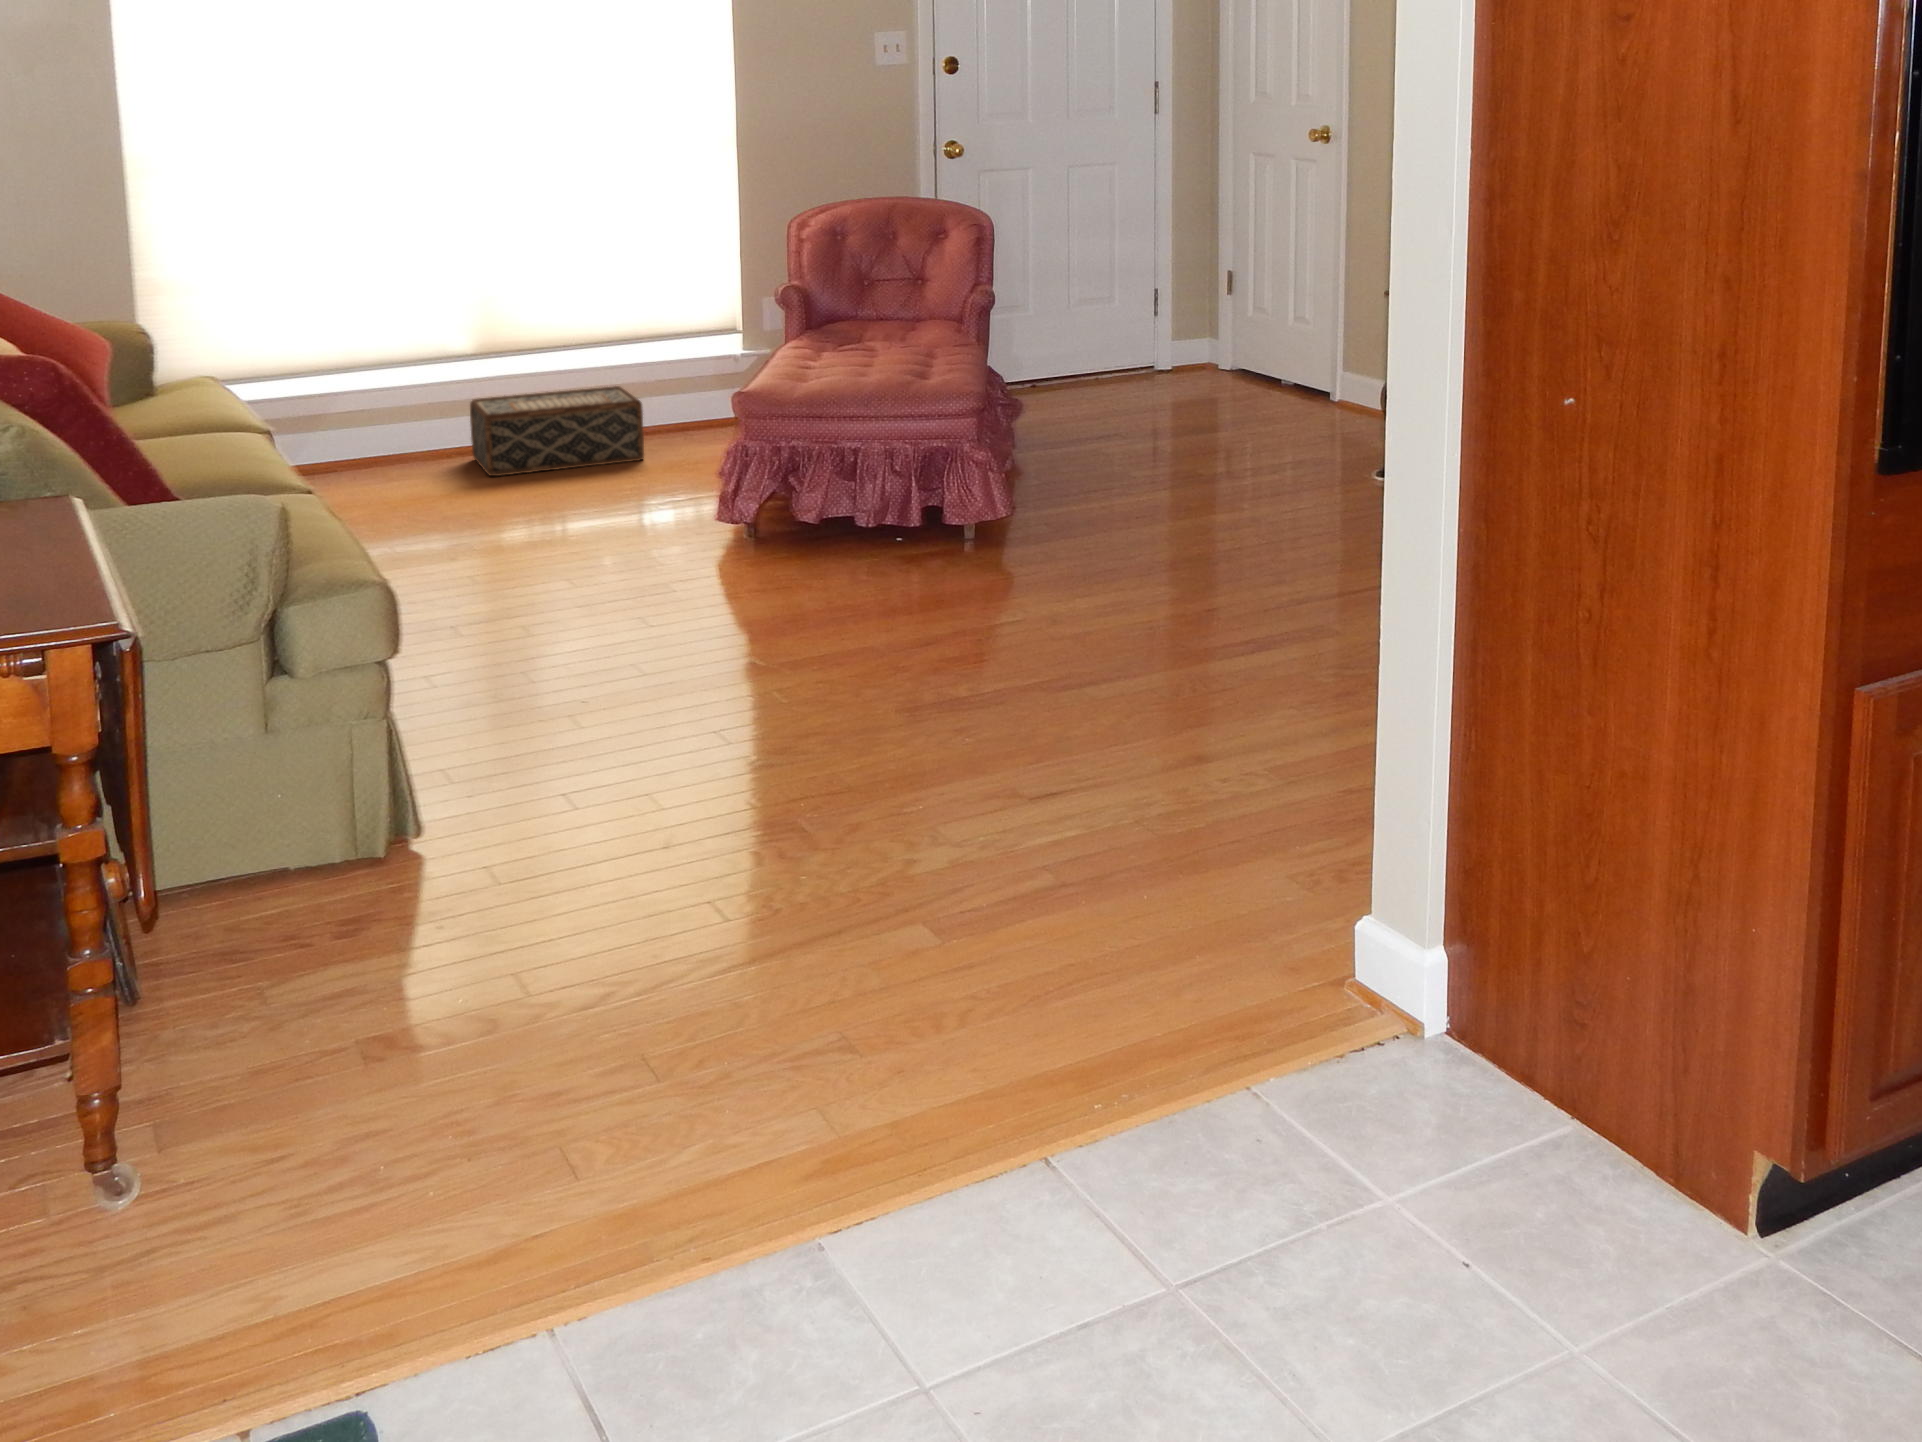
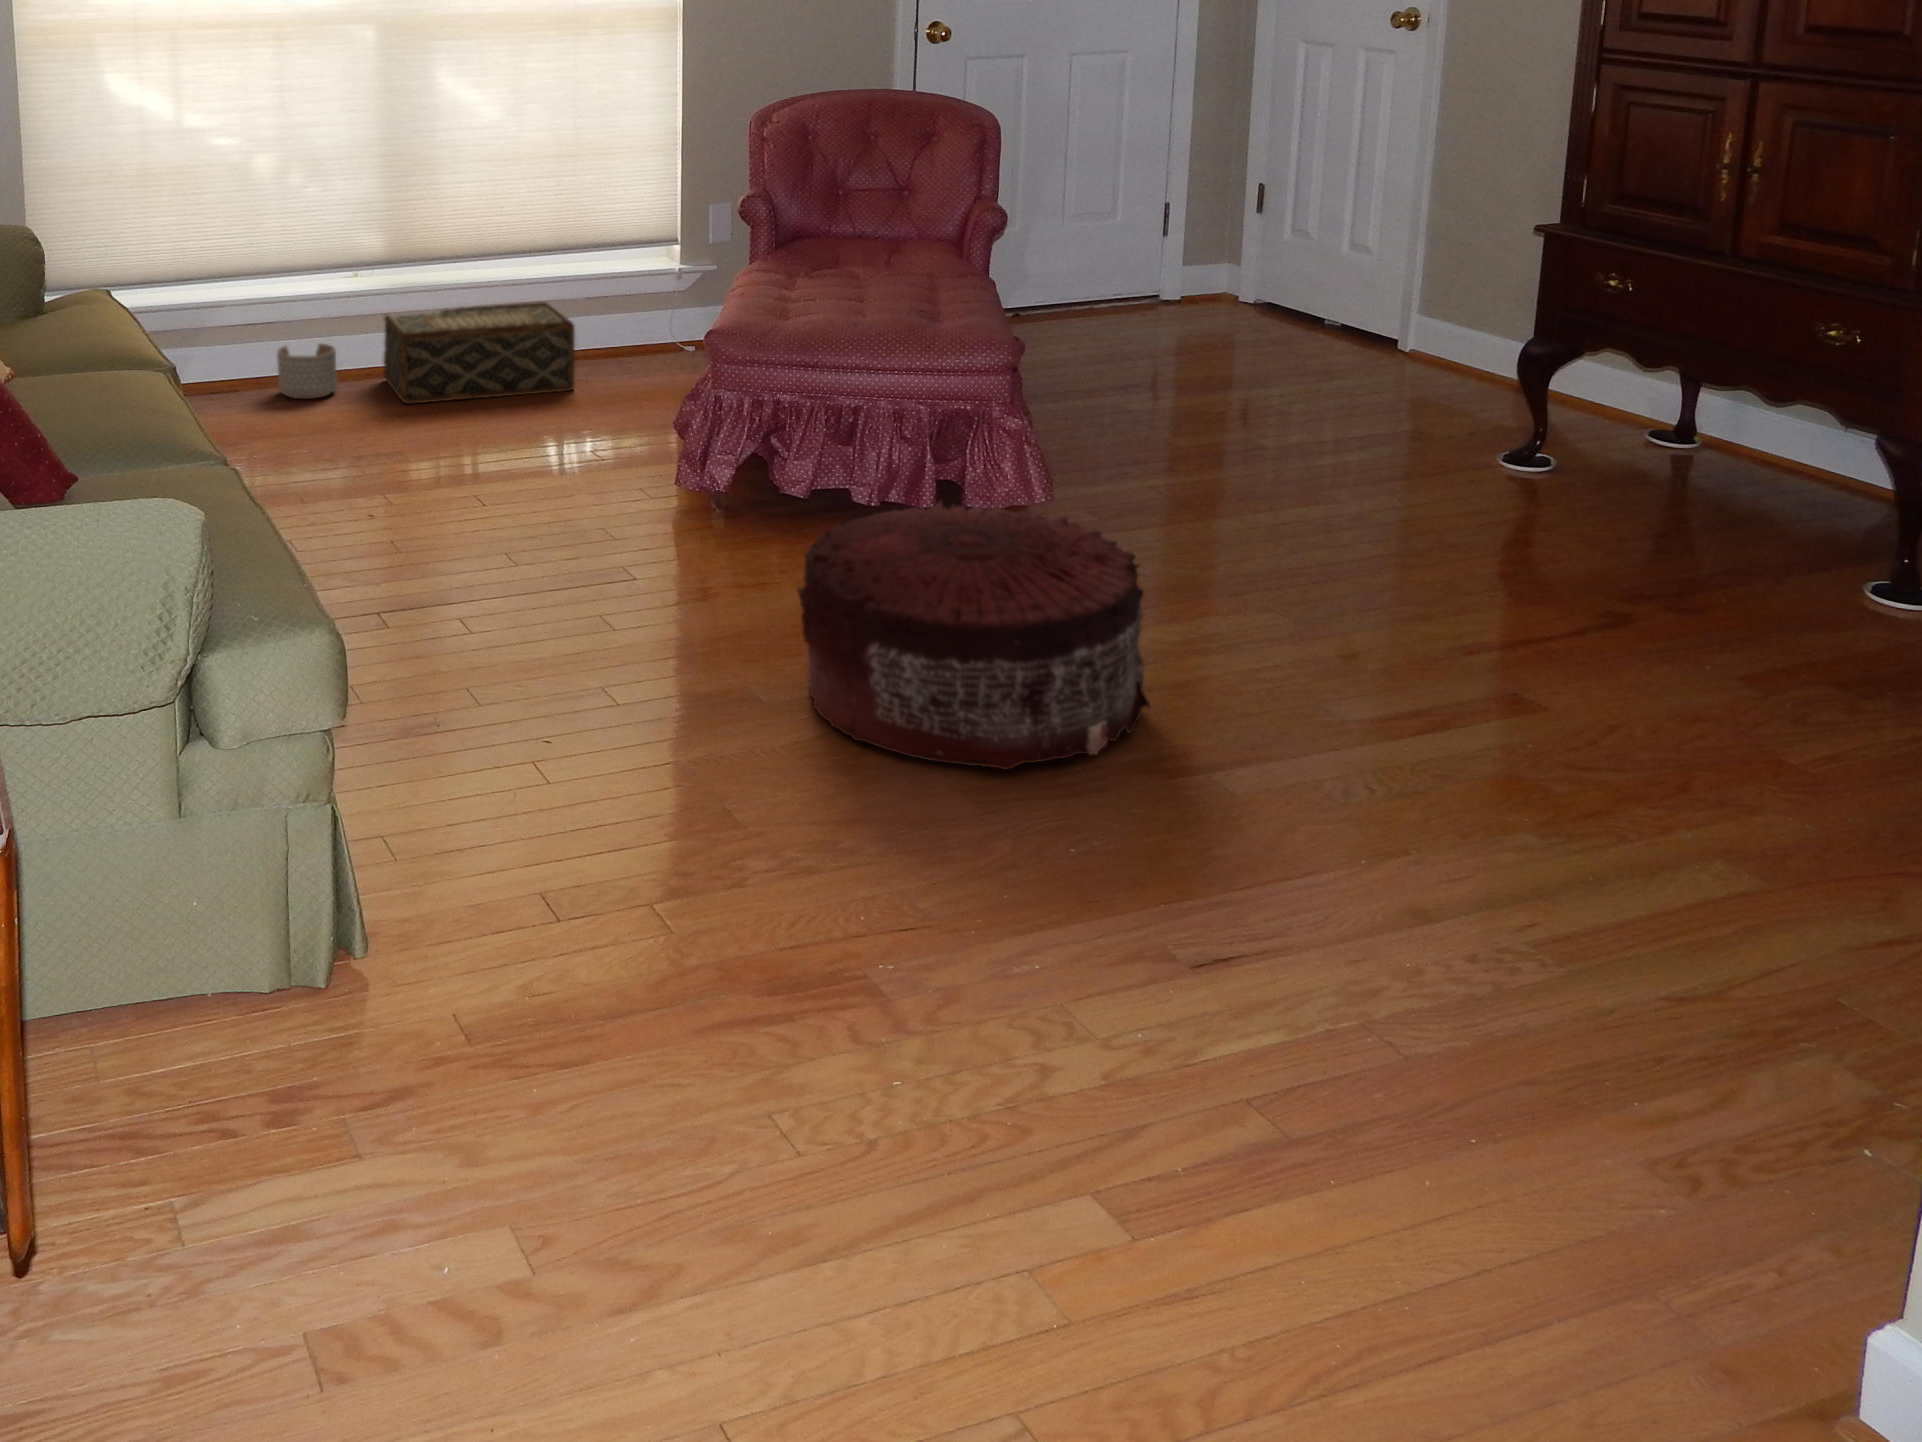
planter: none [372,428,429,477] -> present [277,344,337,399]
pouf: none [781,507,1047,693] -> present [797,502,1150,770]

